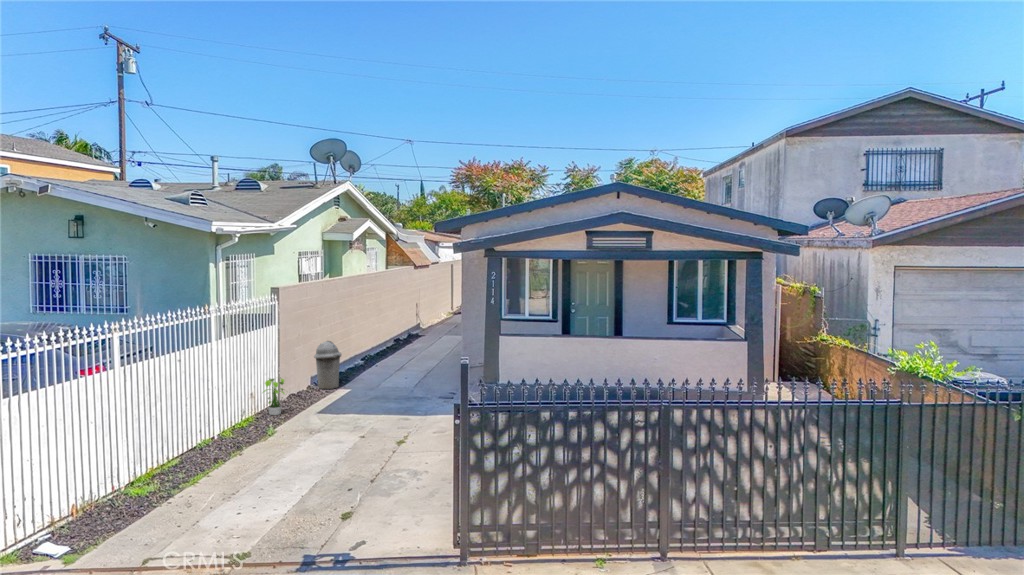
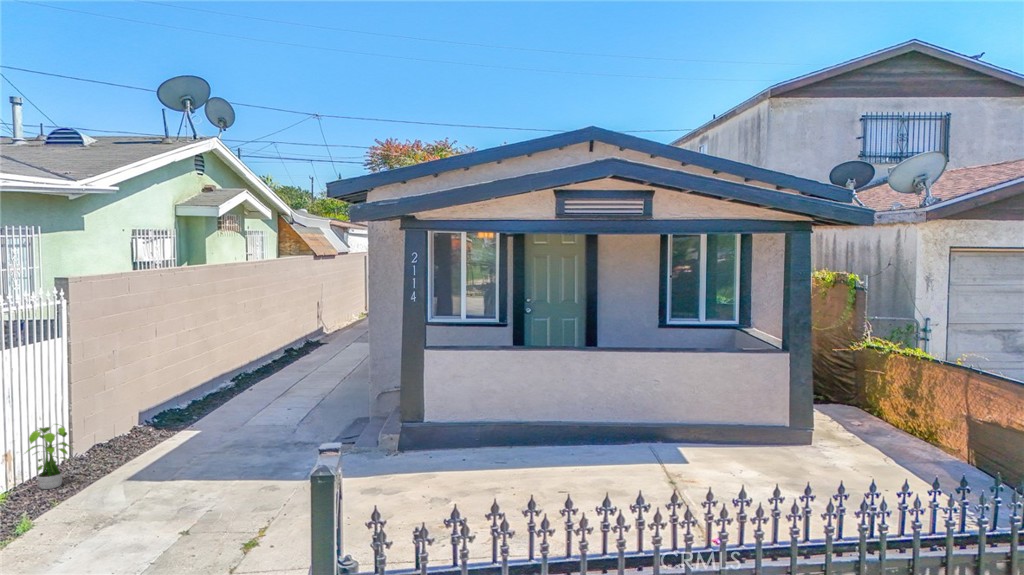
trash can: present [314,341,341,389] -> none [141,358,187,432]

